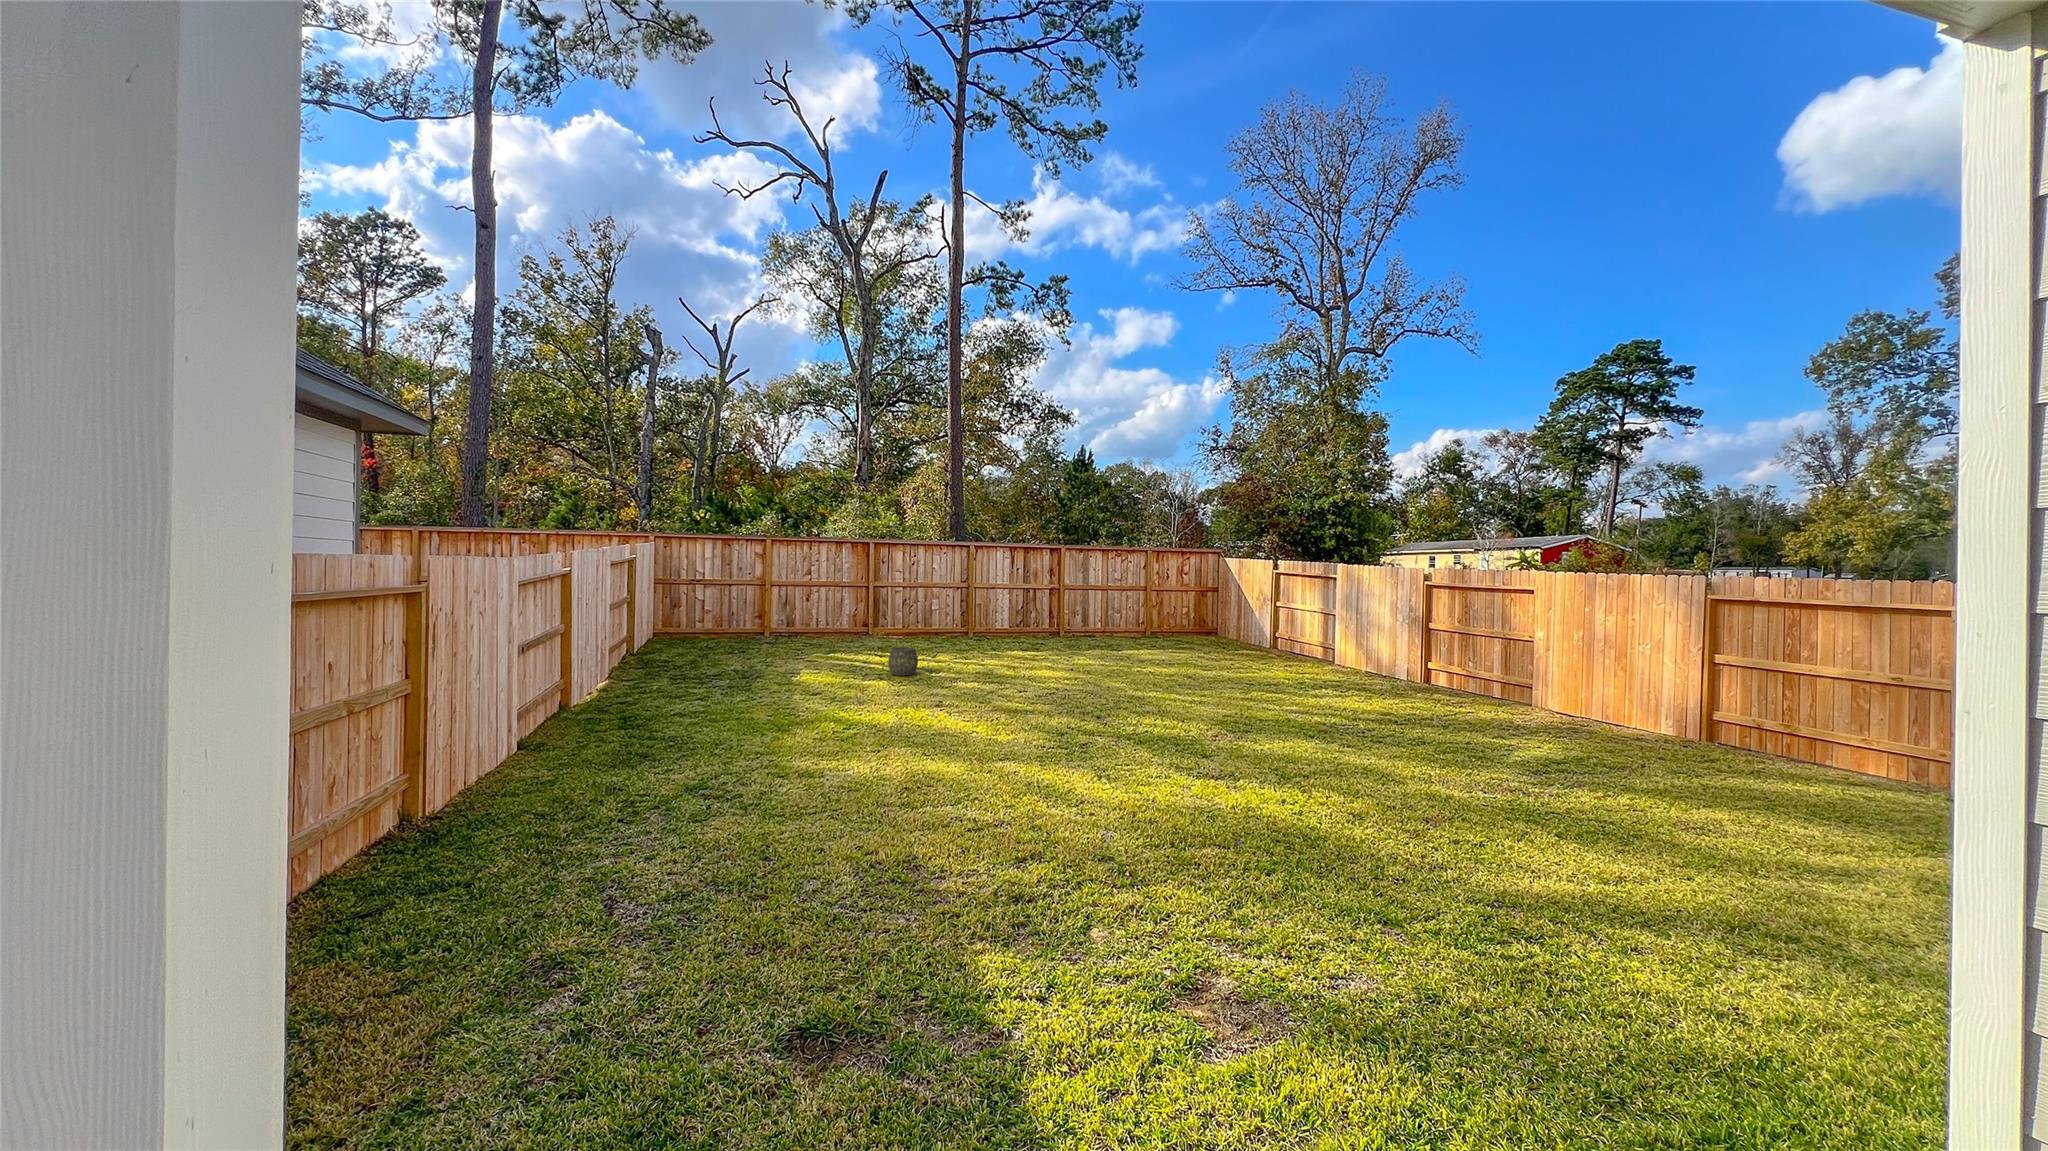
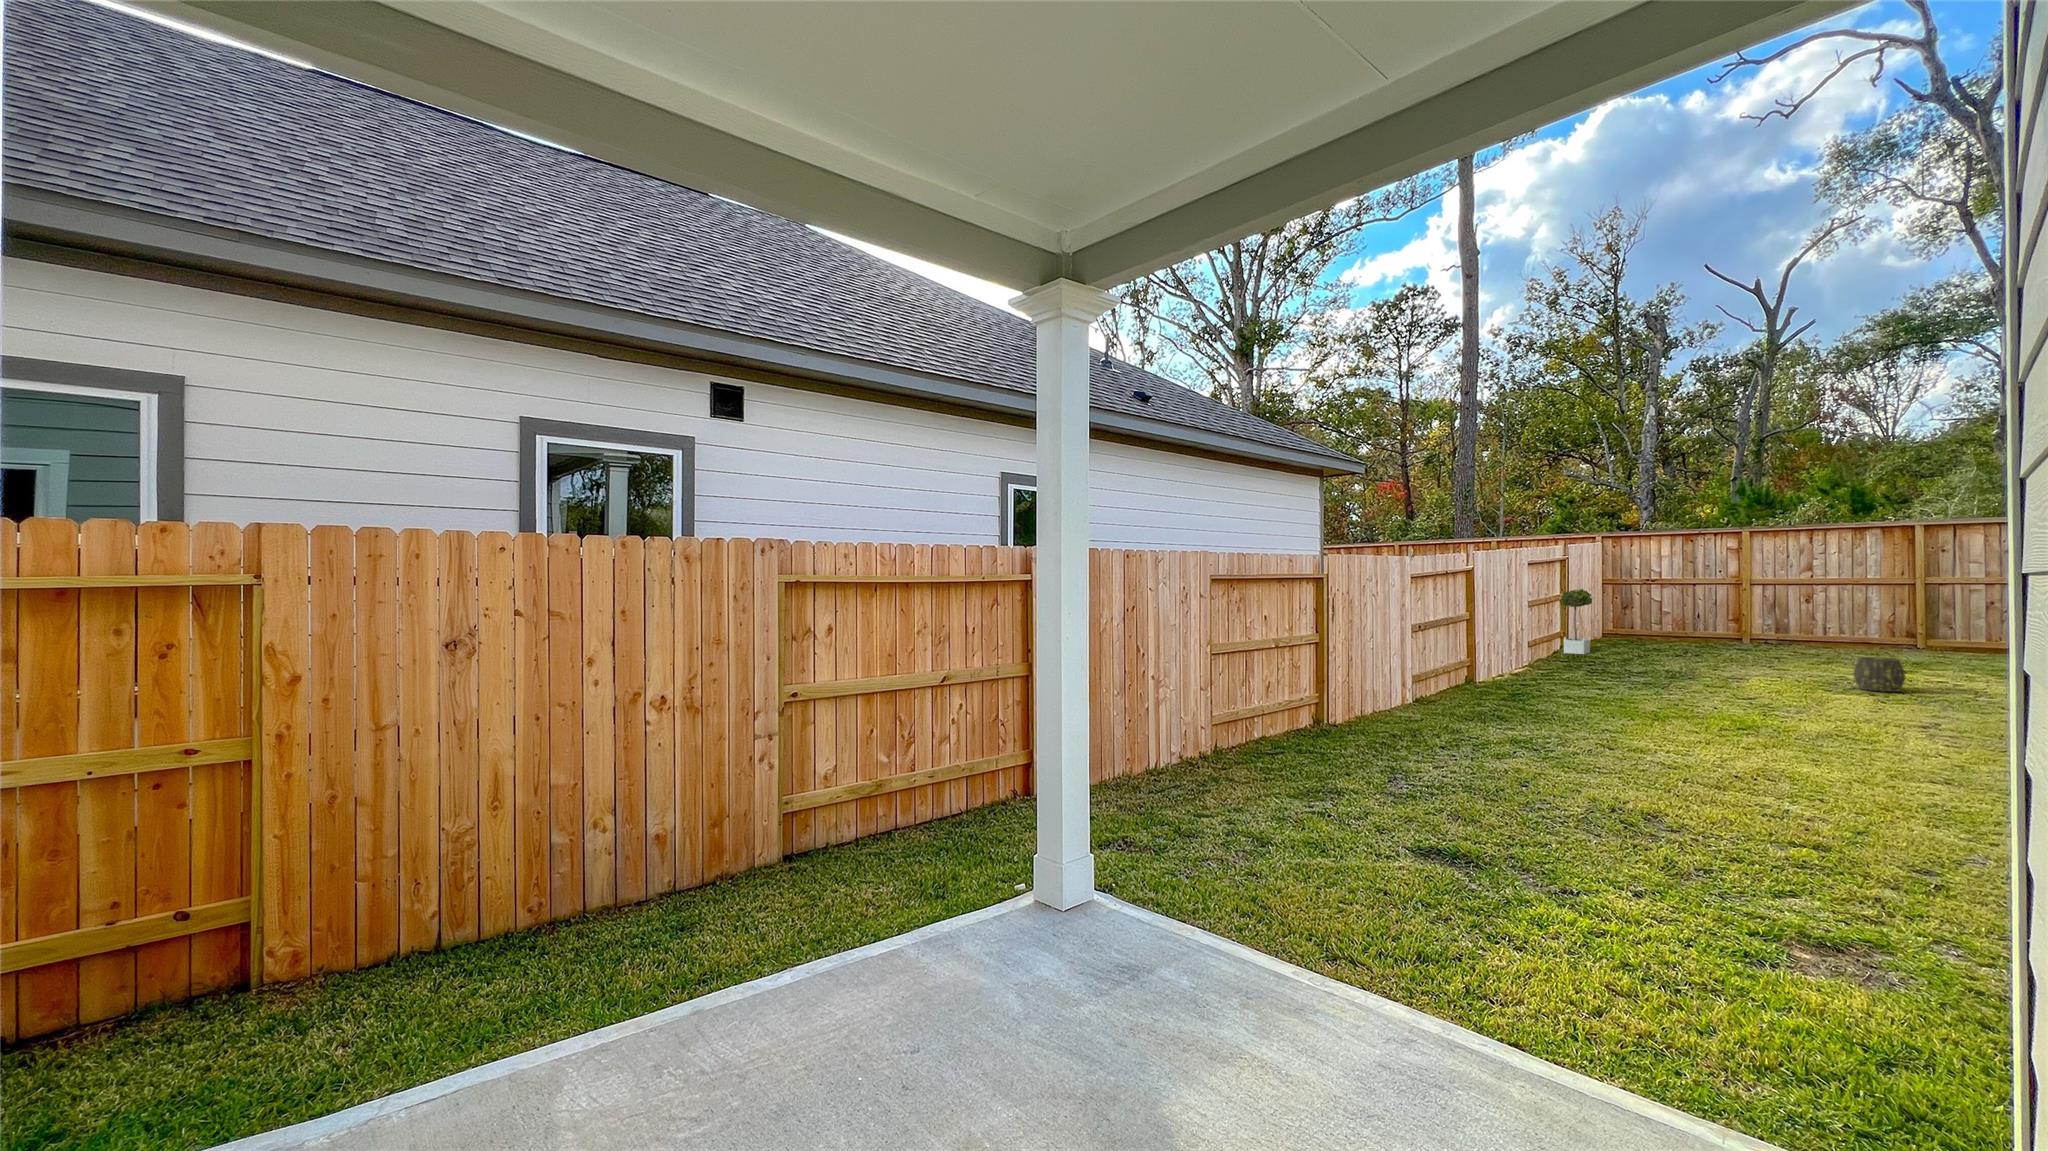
potted tree: none [637,593,668,663] -> present [1560,589,1592,654]

